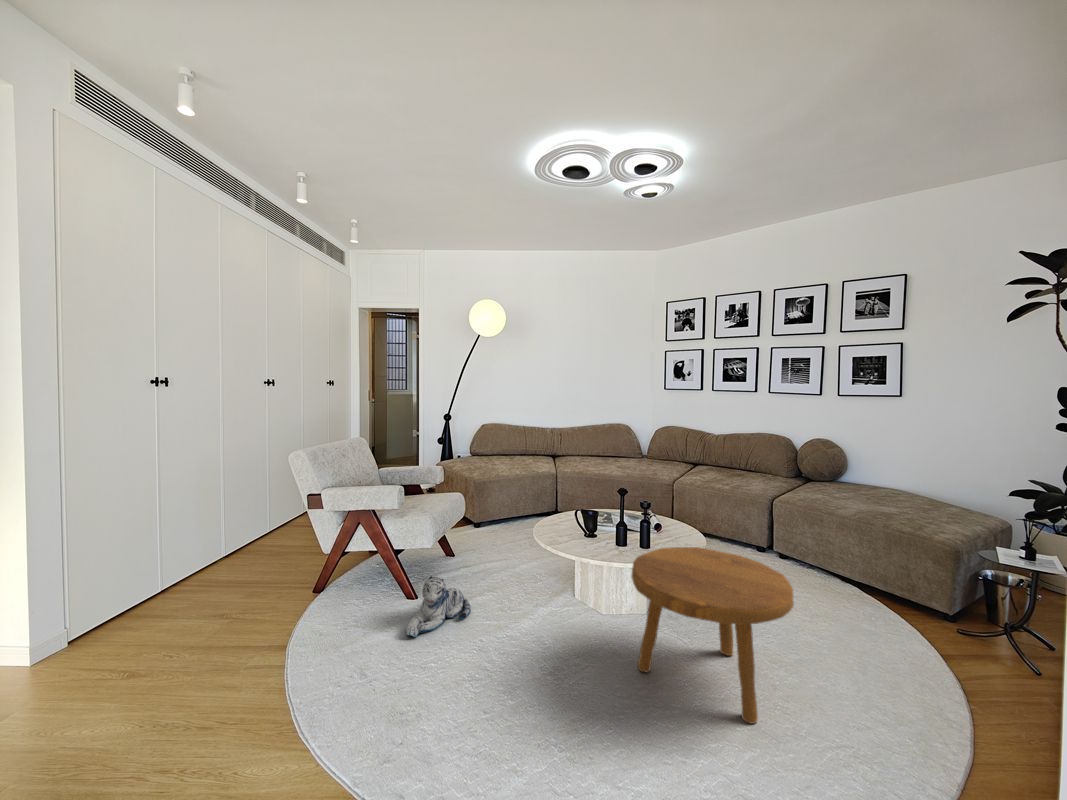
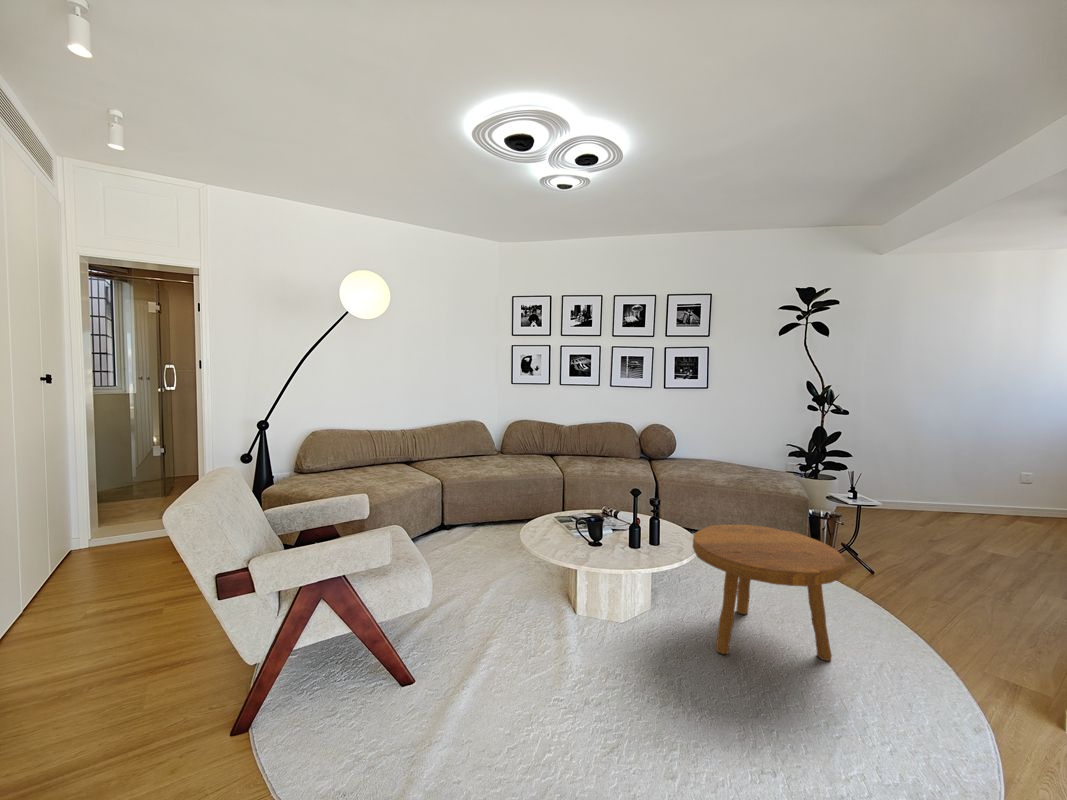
plush toy: present [406,576,470,637] -> none [459,635,518,729]

